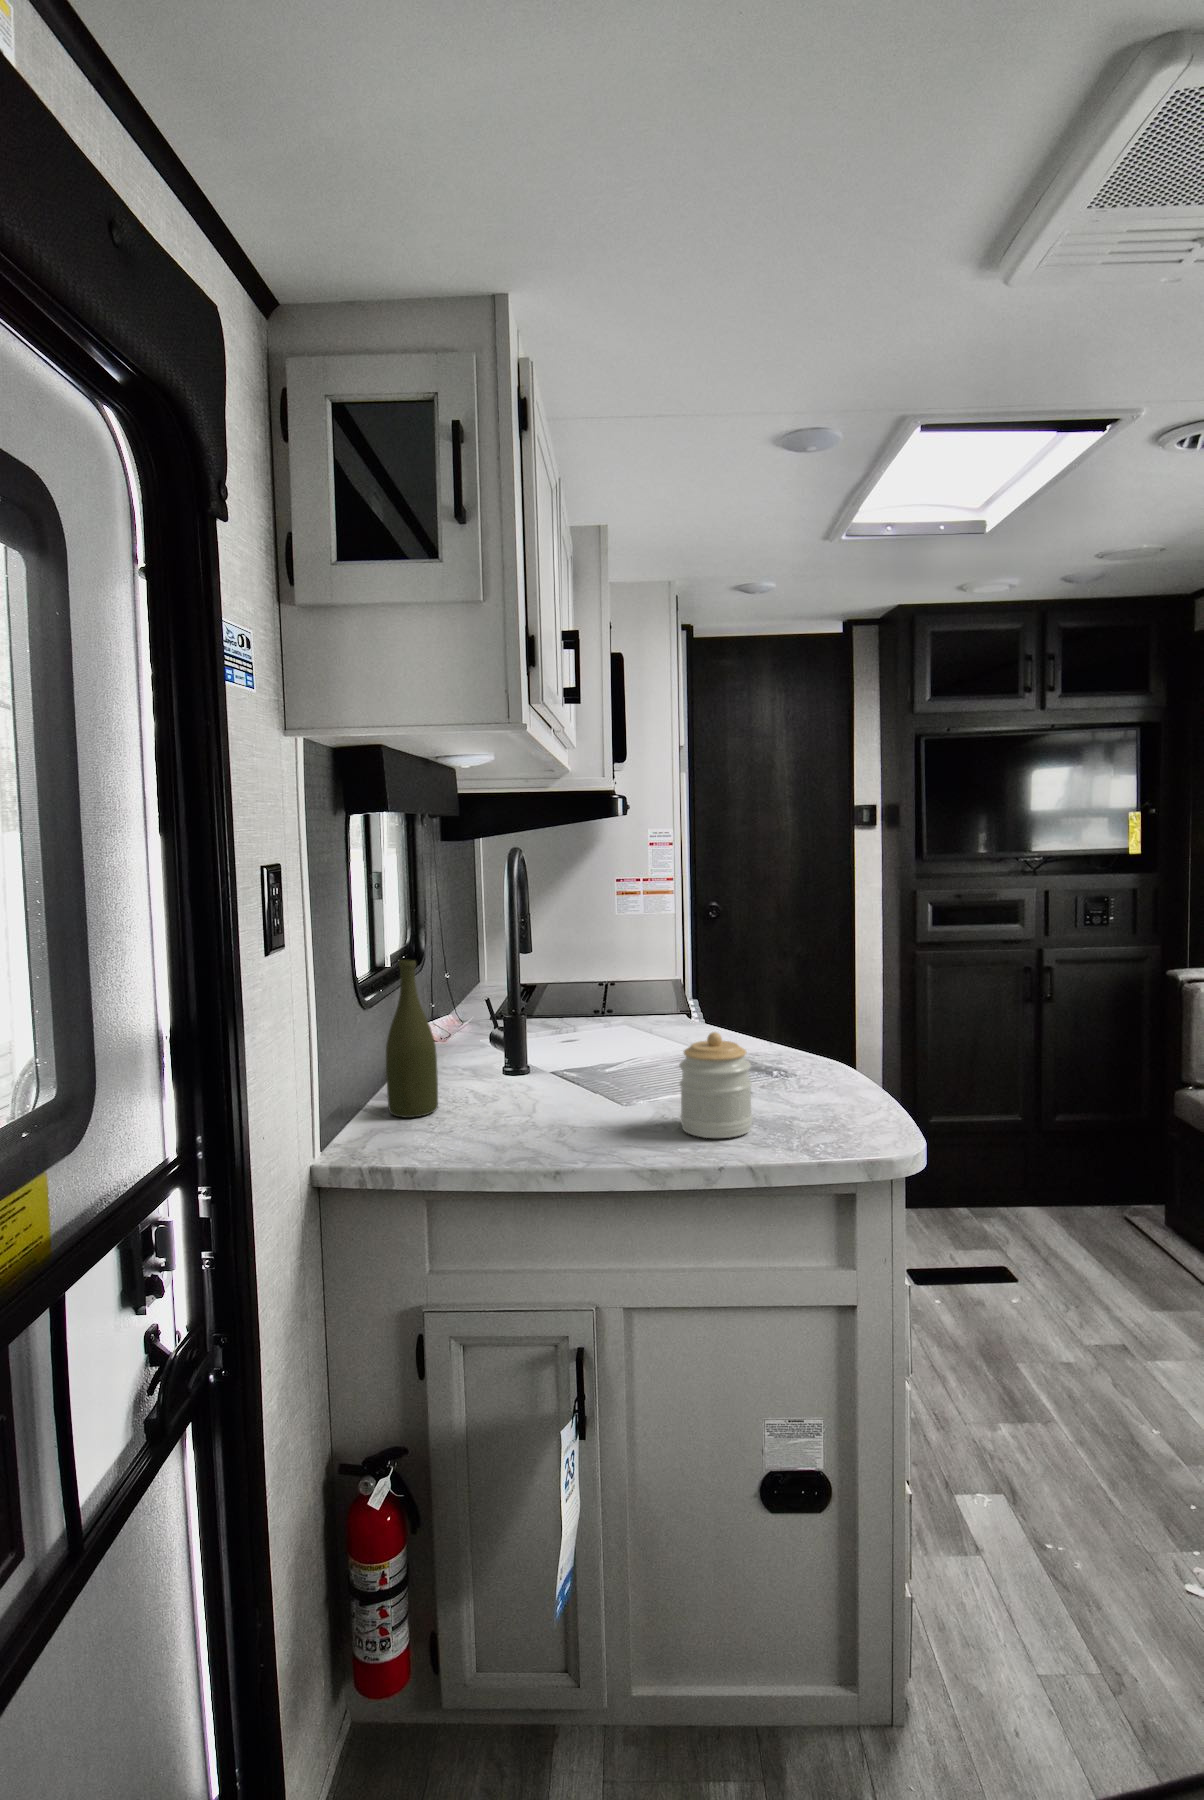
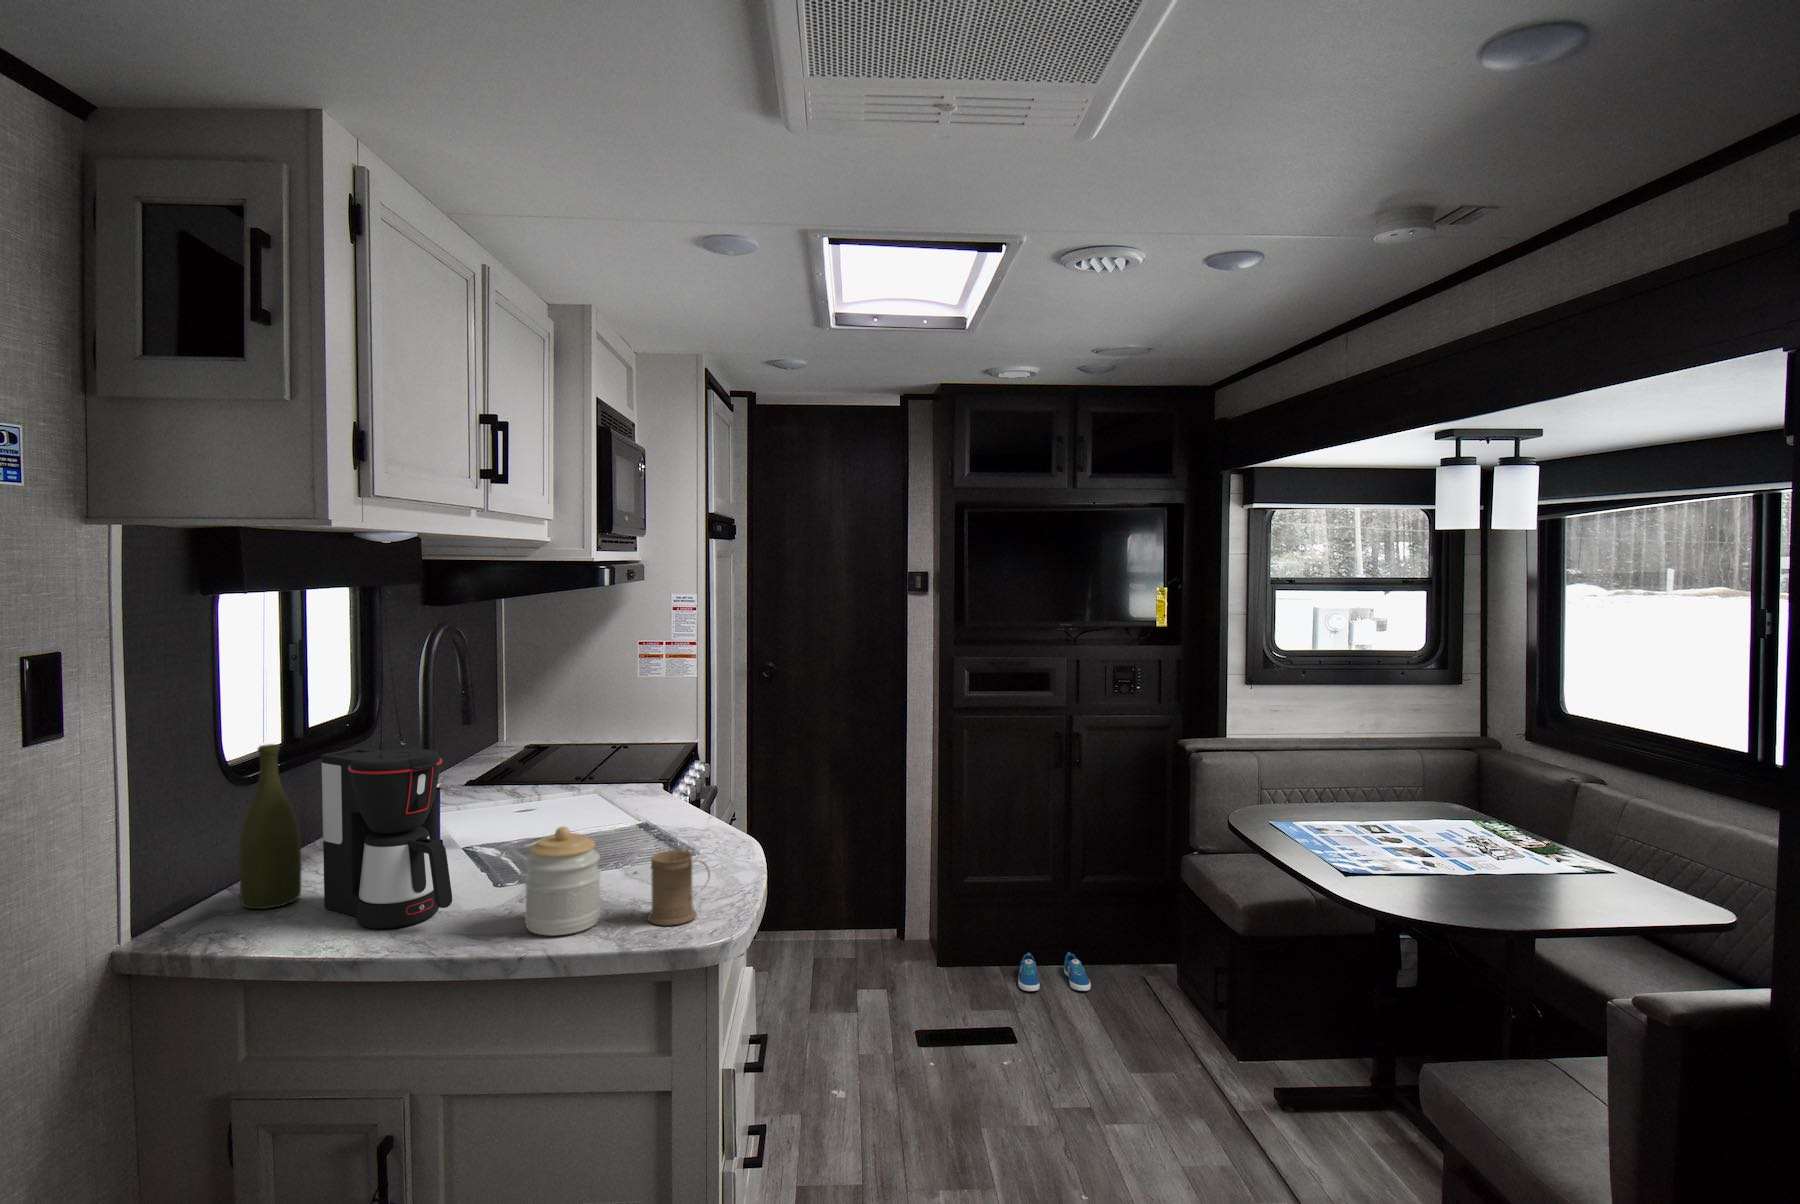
coffee maker: none [463,961,609,1133] -> present [322,748,452,928]
mug: none [795,1058,861,1130] -> present [647,850,710,926]
sneaker: none [995,1198,1078,1237] -> present [1018,952,1091,991]

